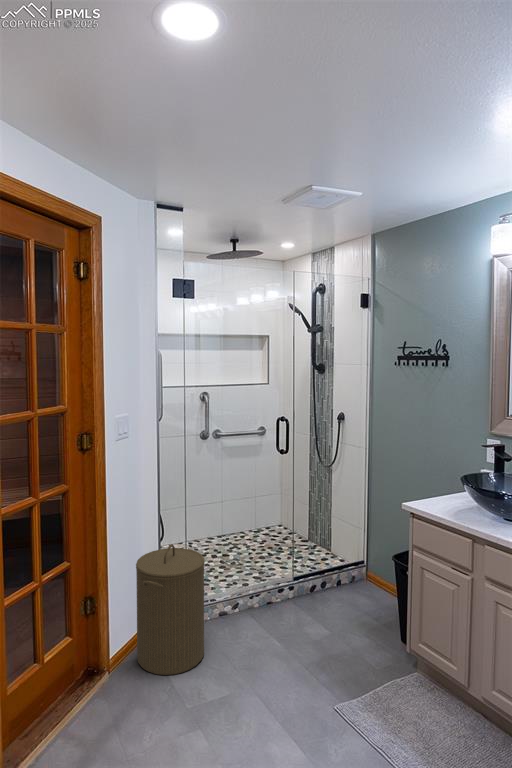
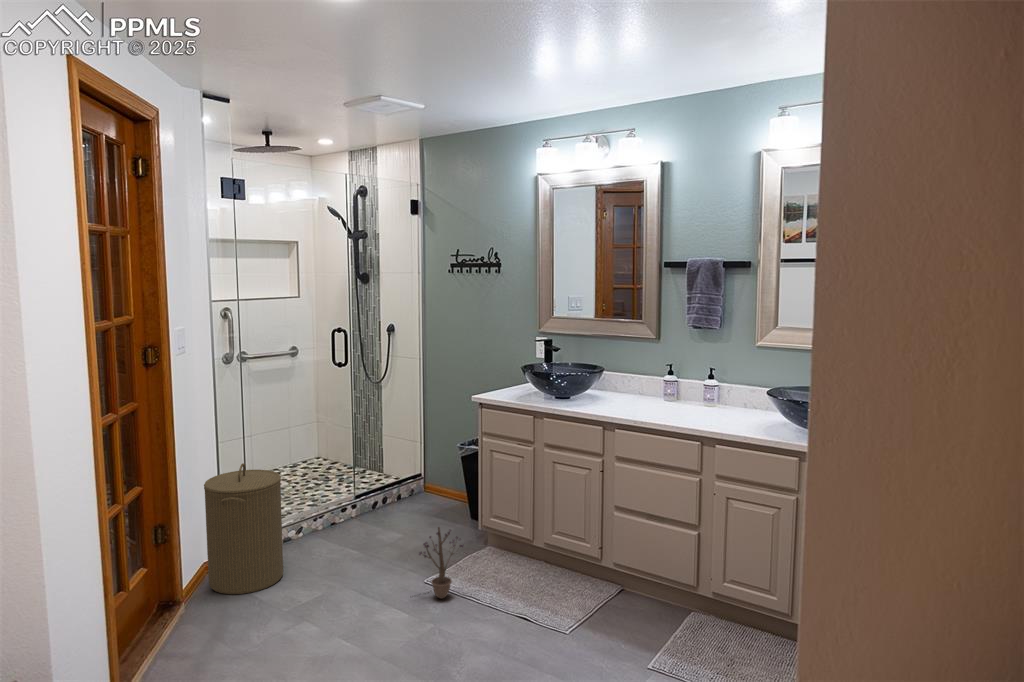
decorative plant: none [309,661,374,747] -> present [410,527,464,599]

